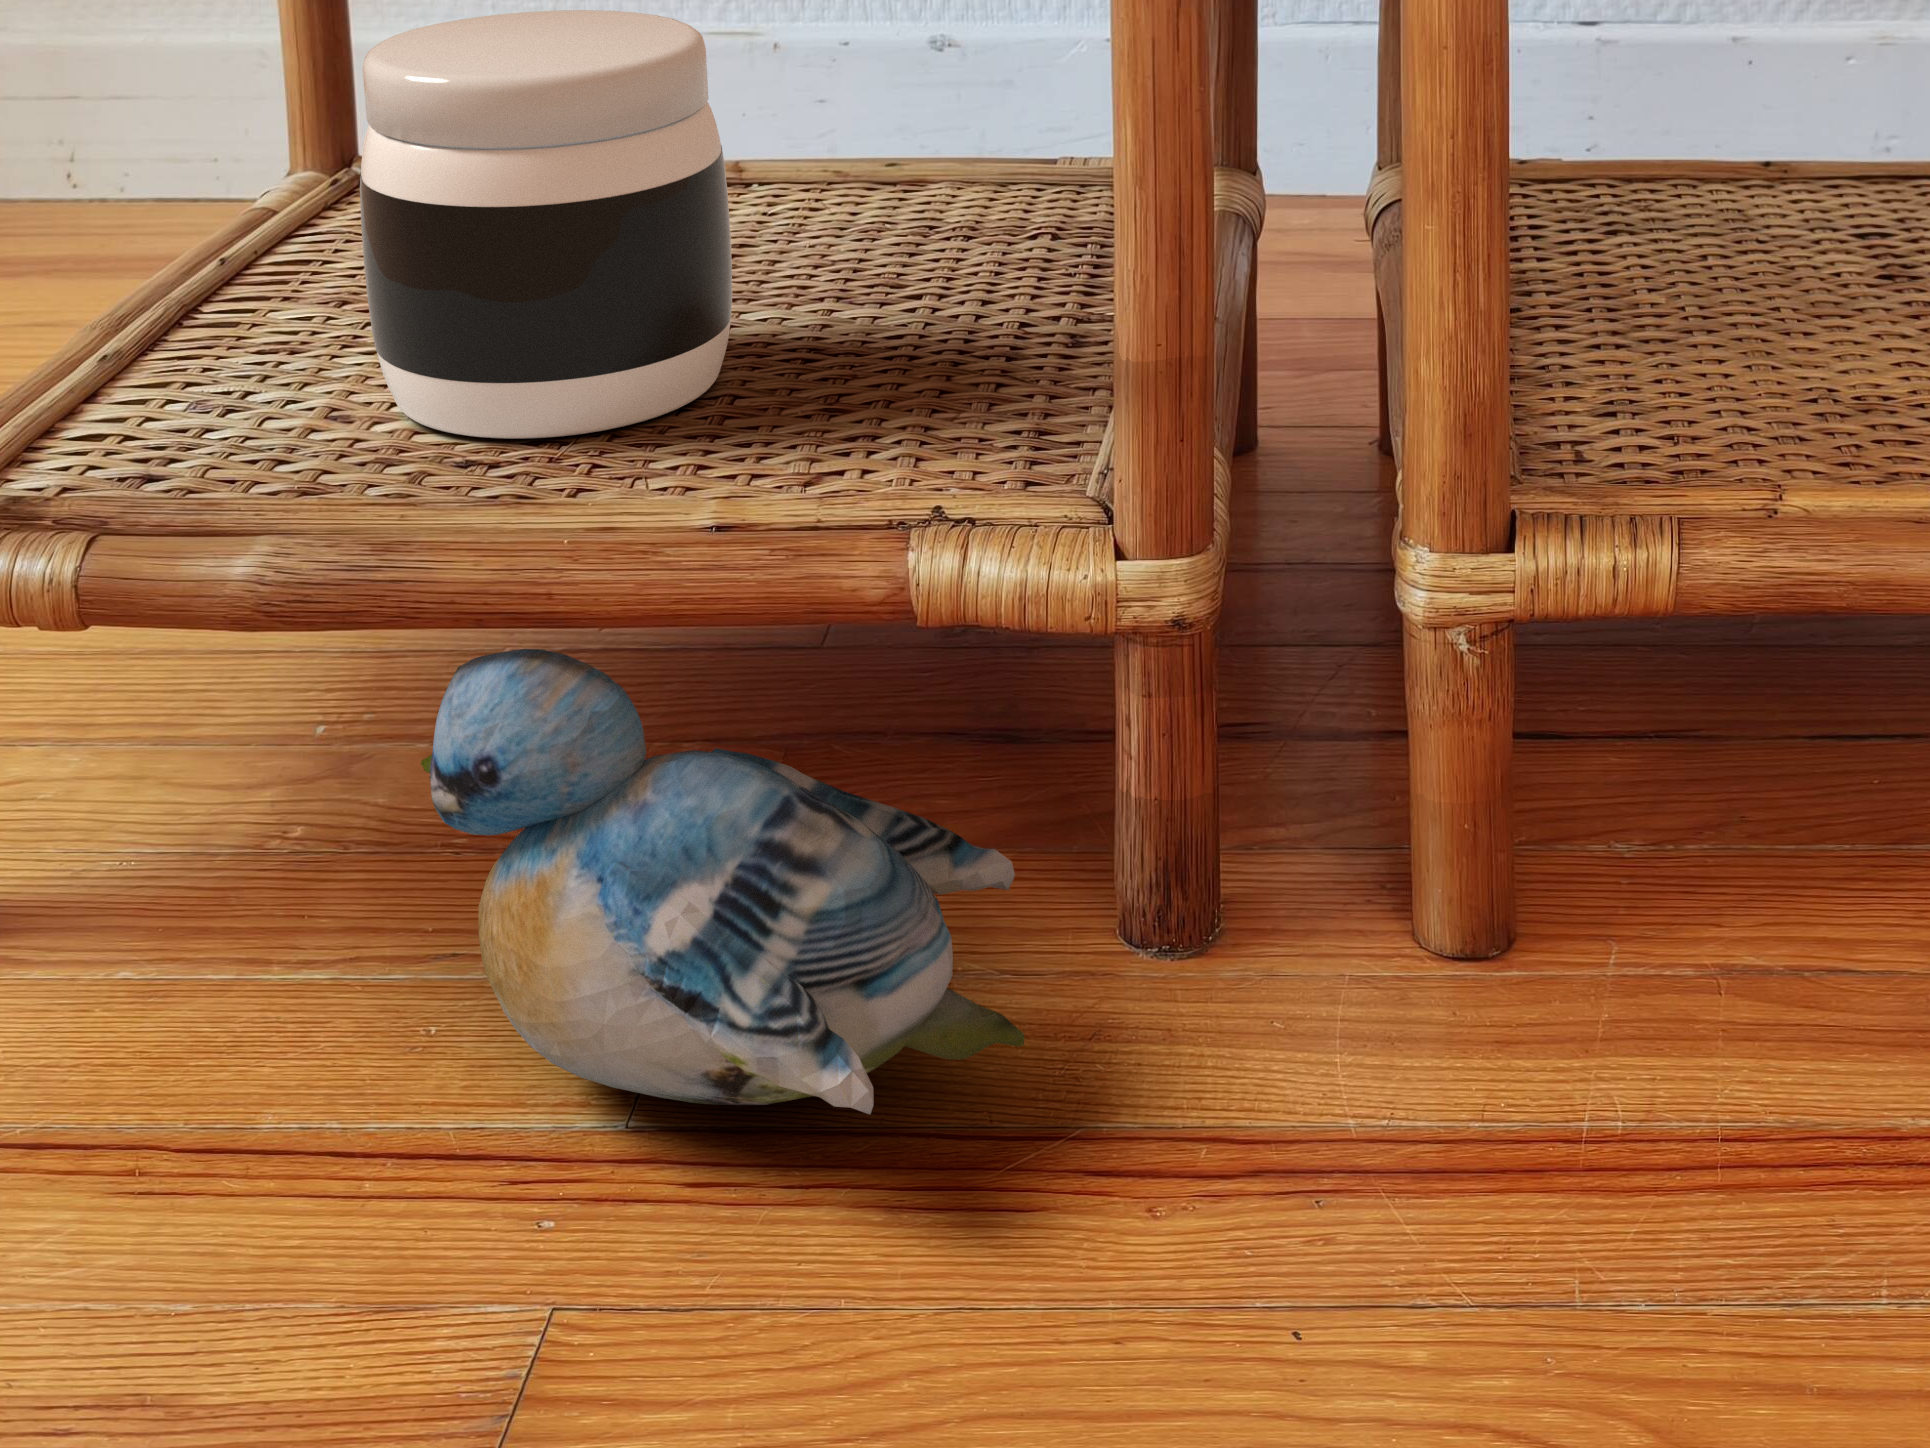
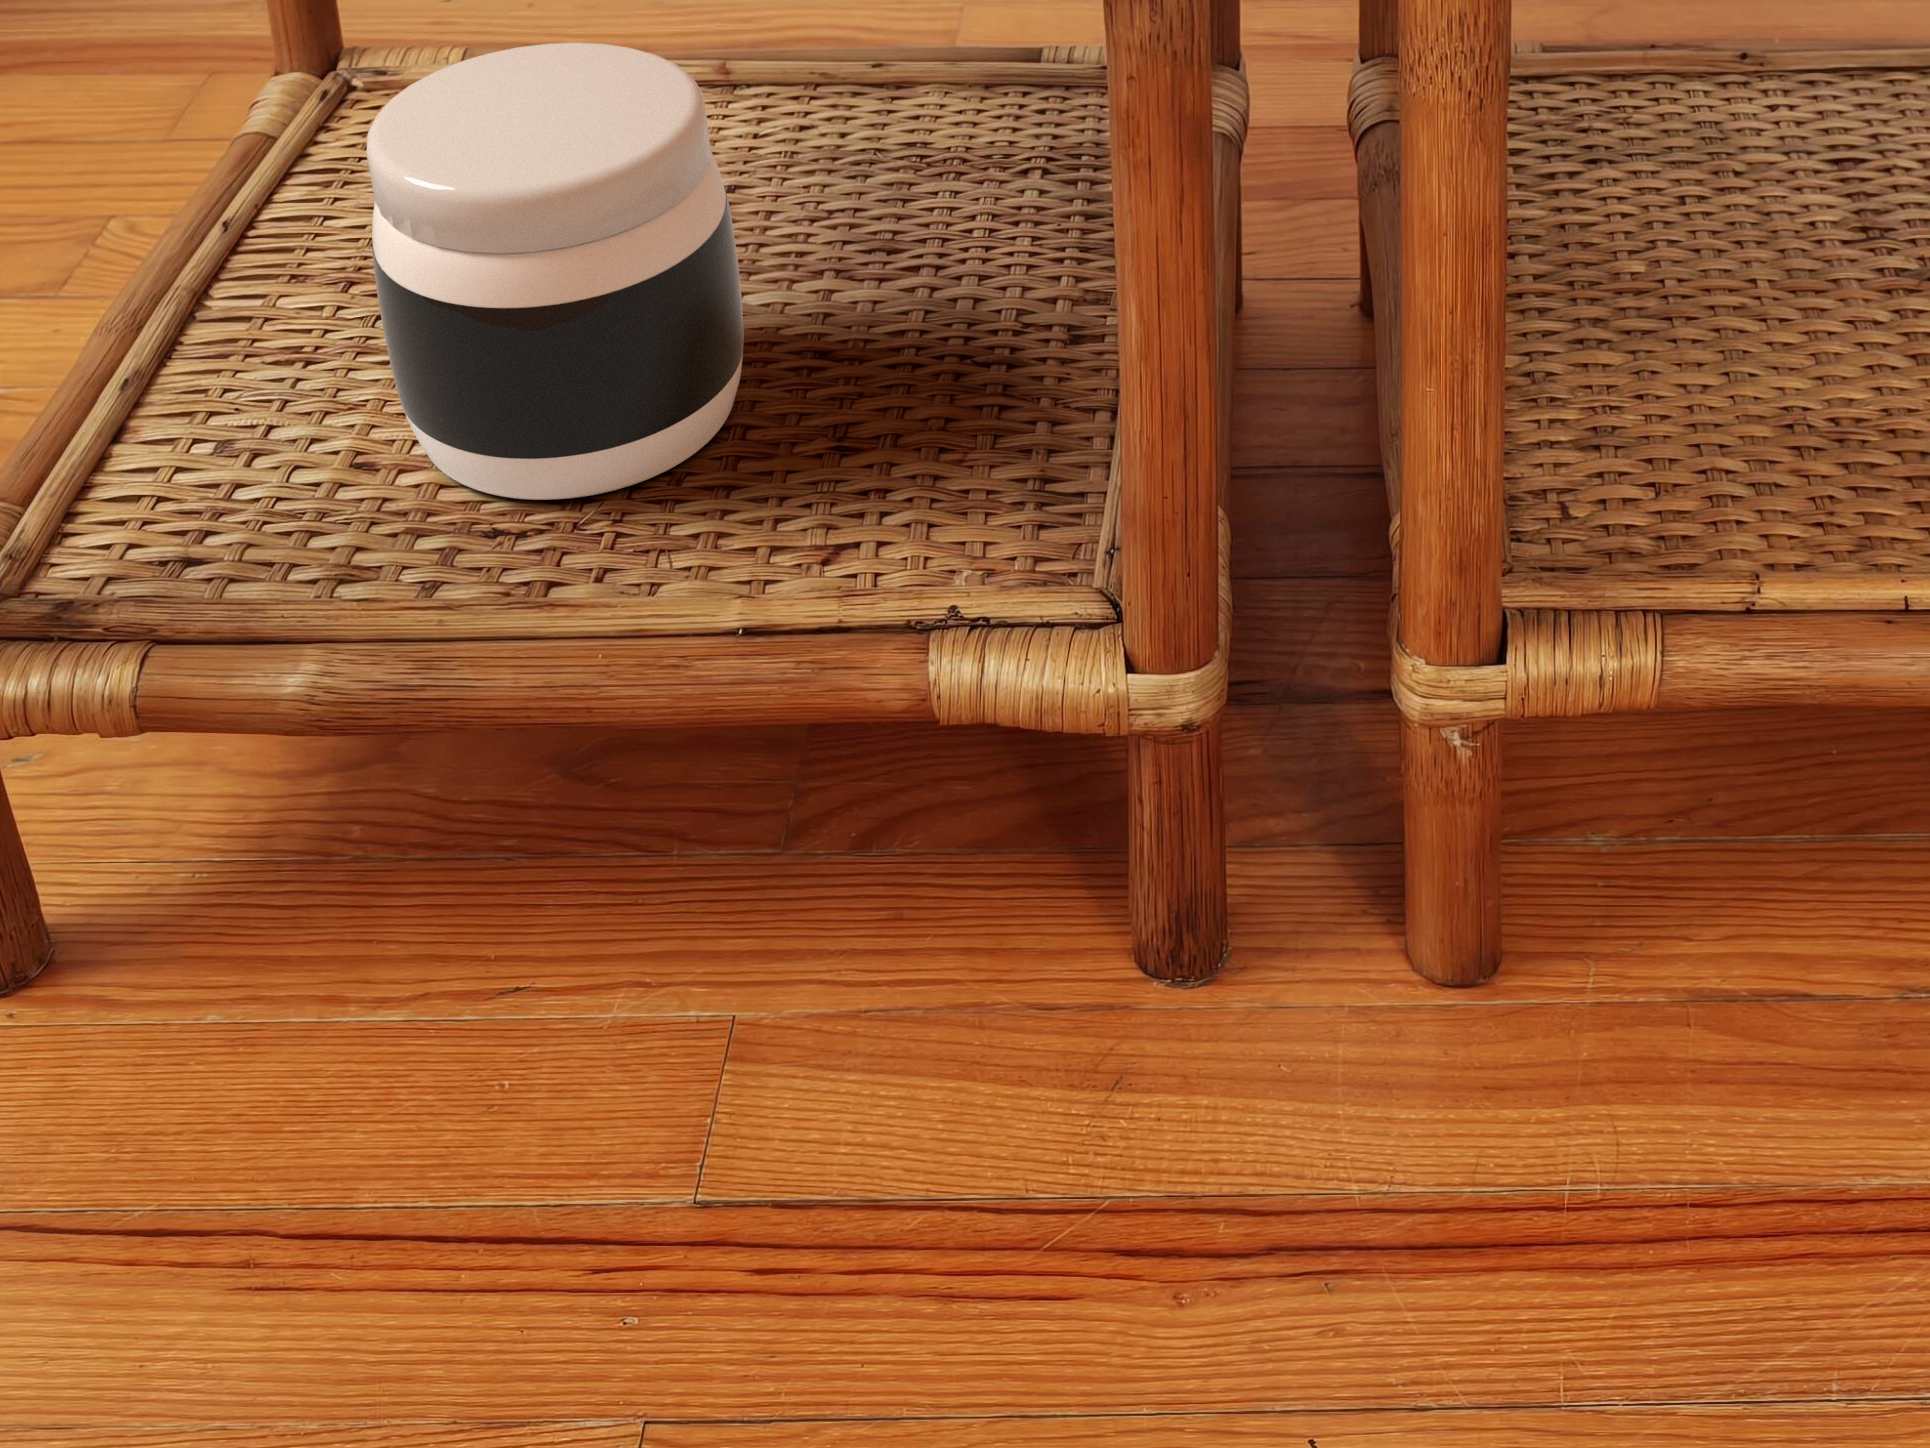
plush toy: present [421,649,1024,1115] -> none [486,804,1058,1253]

